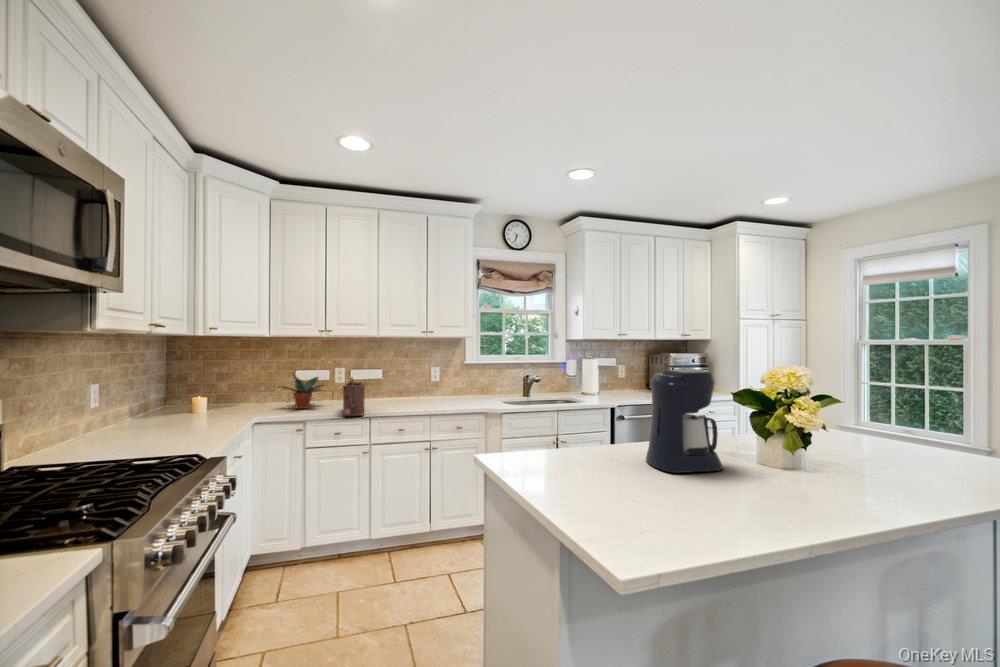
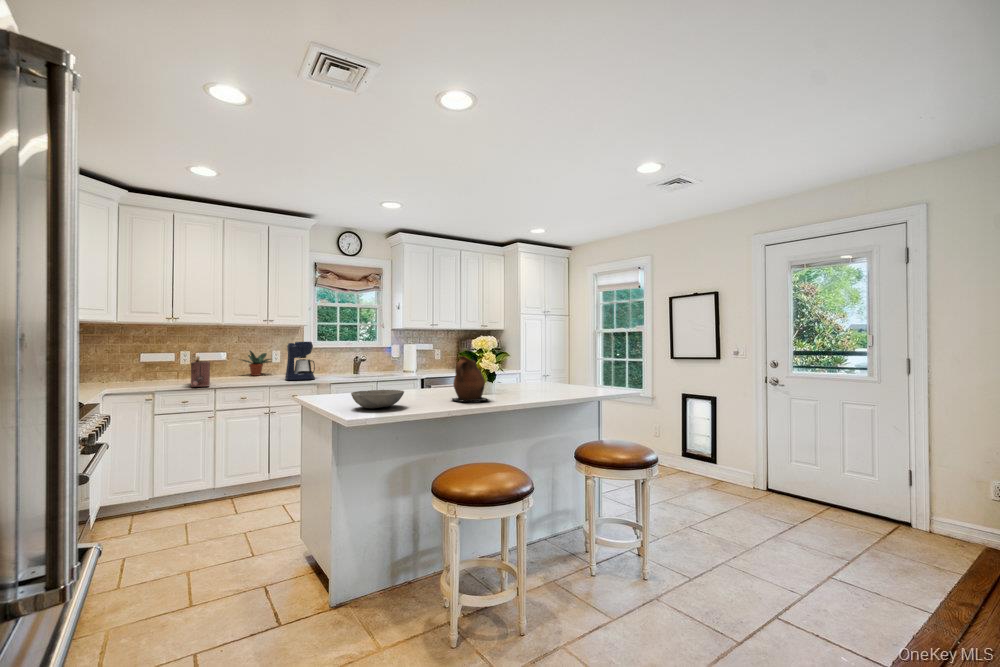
coffee maker: present [646,370,723,473] -> present [285,342,315,380]
potted plant: present [281,375,322,409] -> present [242,351,271,376]
ceramic pitcher: none [749,410,846,505] -> present [452,356,489,402]
bowl: none [584,470,687,518] -> present [351,390,404,408]

